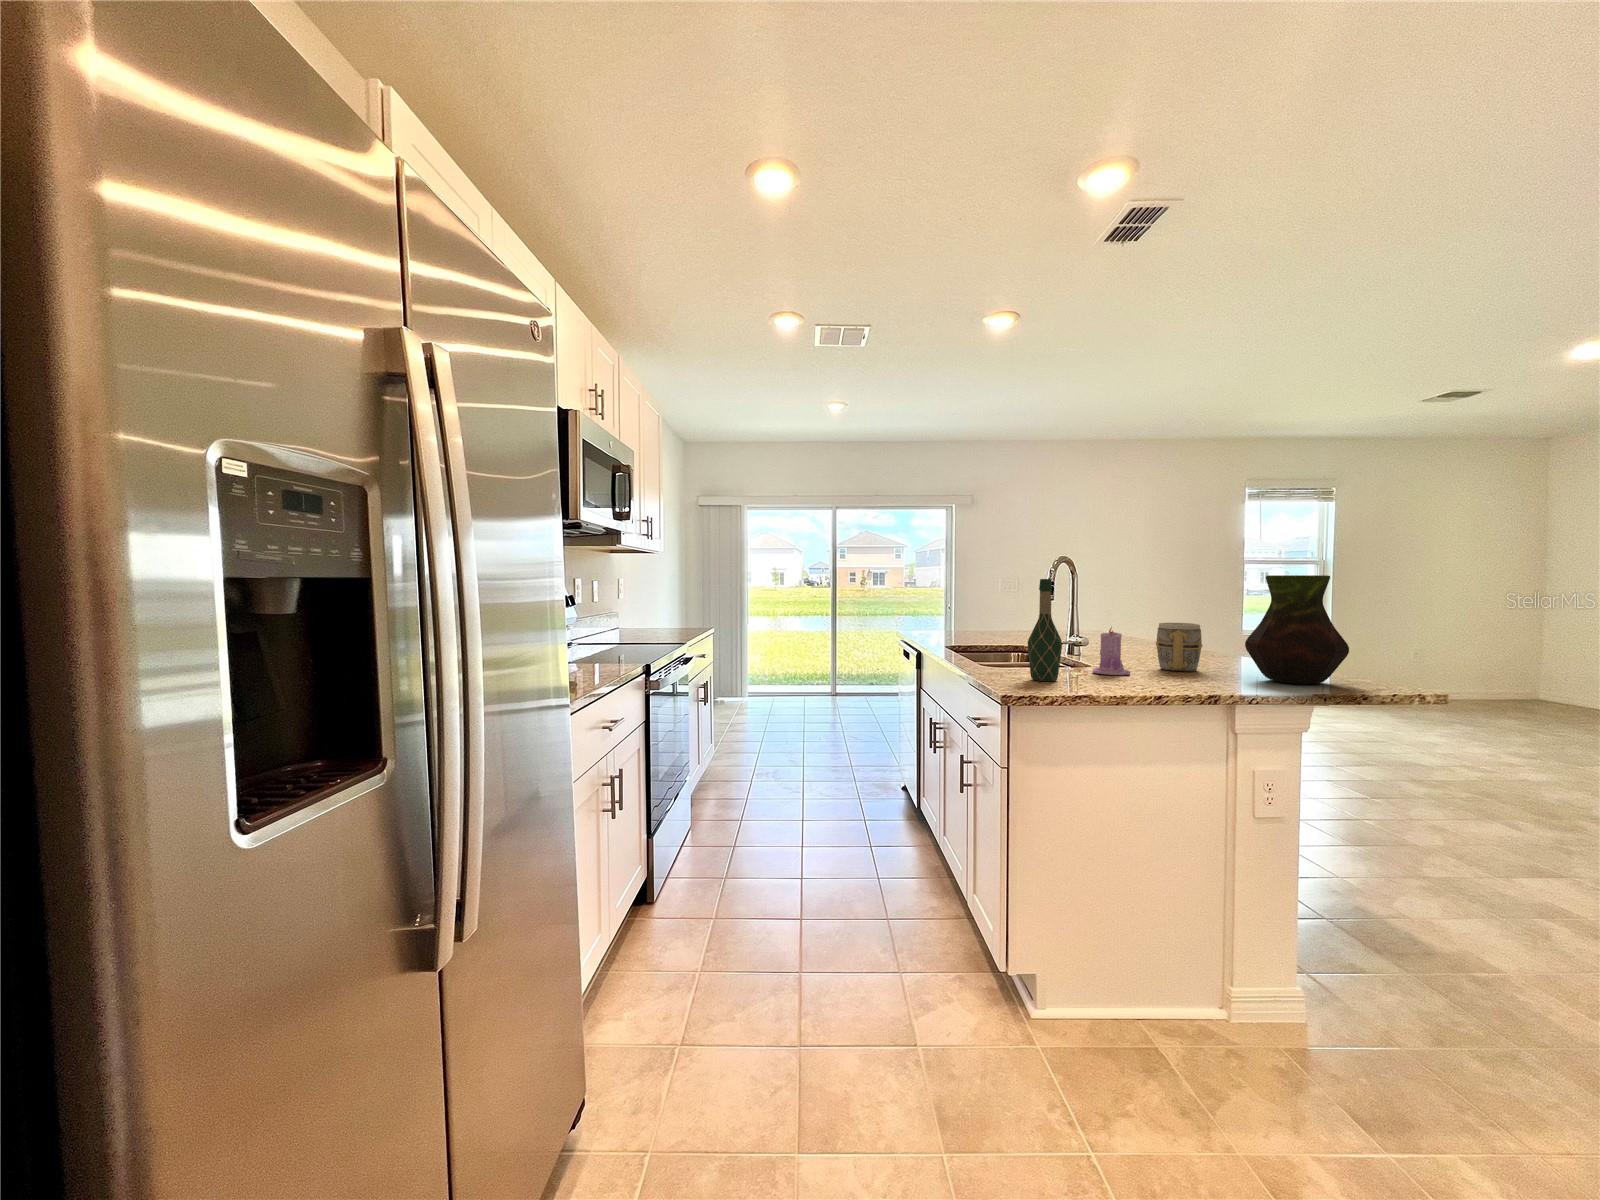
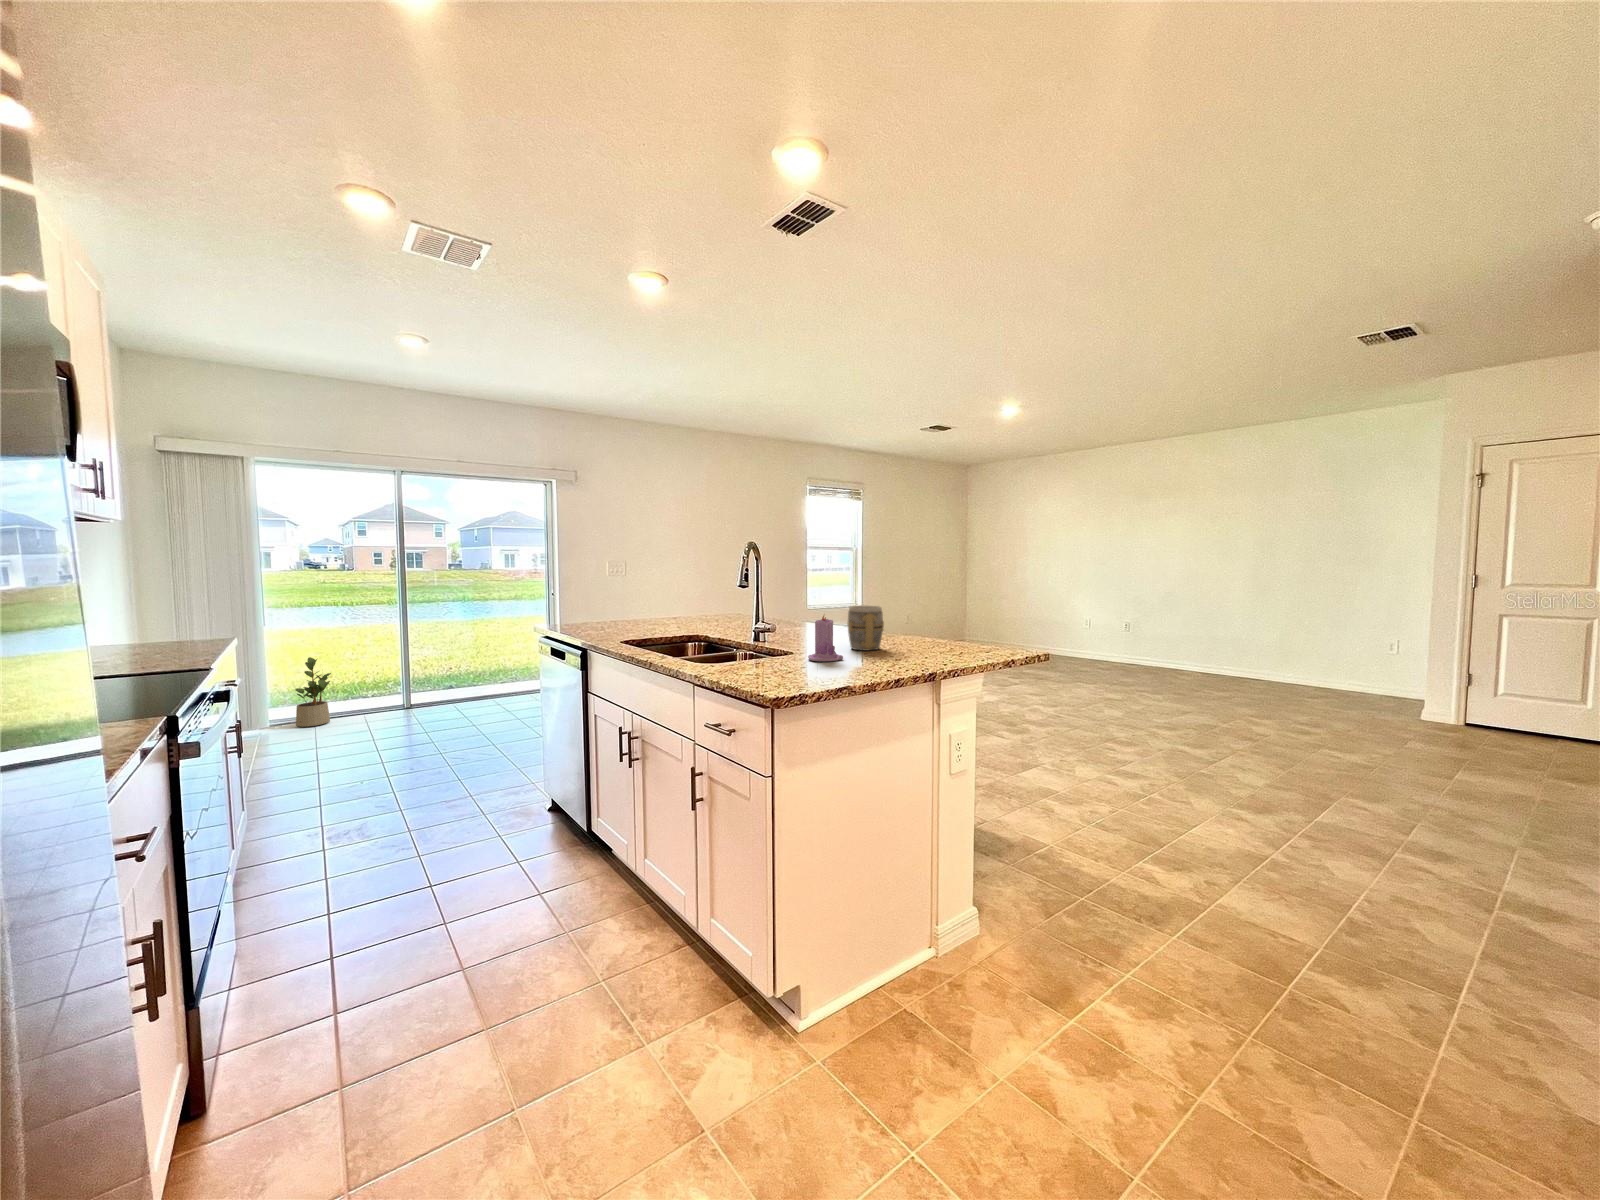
vase: present [1245,575,1349,684] -> none [923,563,996,654]
wine bottle: present [1028,579,1062,681] -> none [768,568,802,677]
potted plant: none [764,648,787,699] -> present [296,657,331,727]

